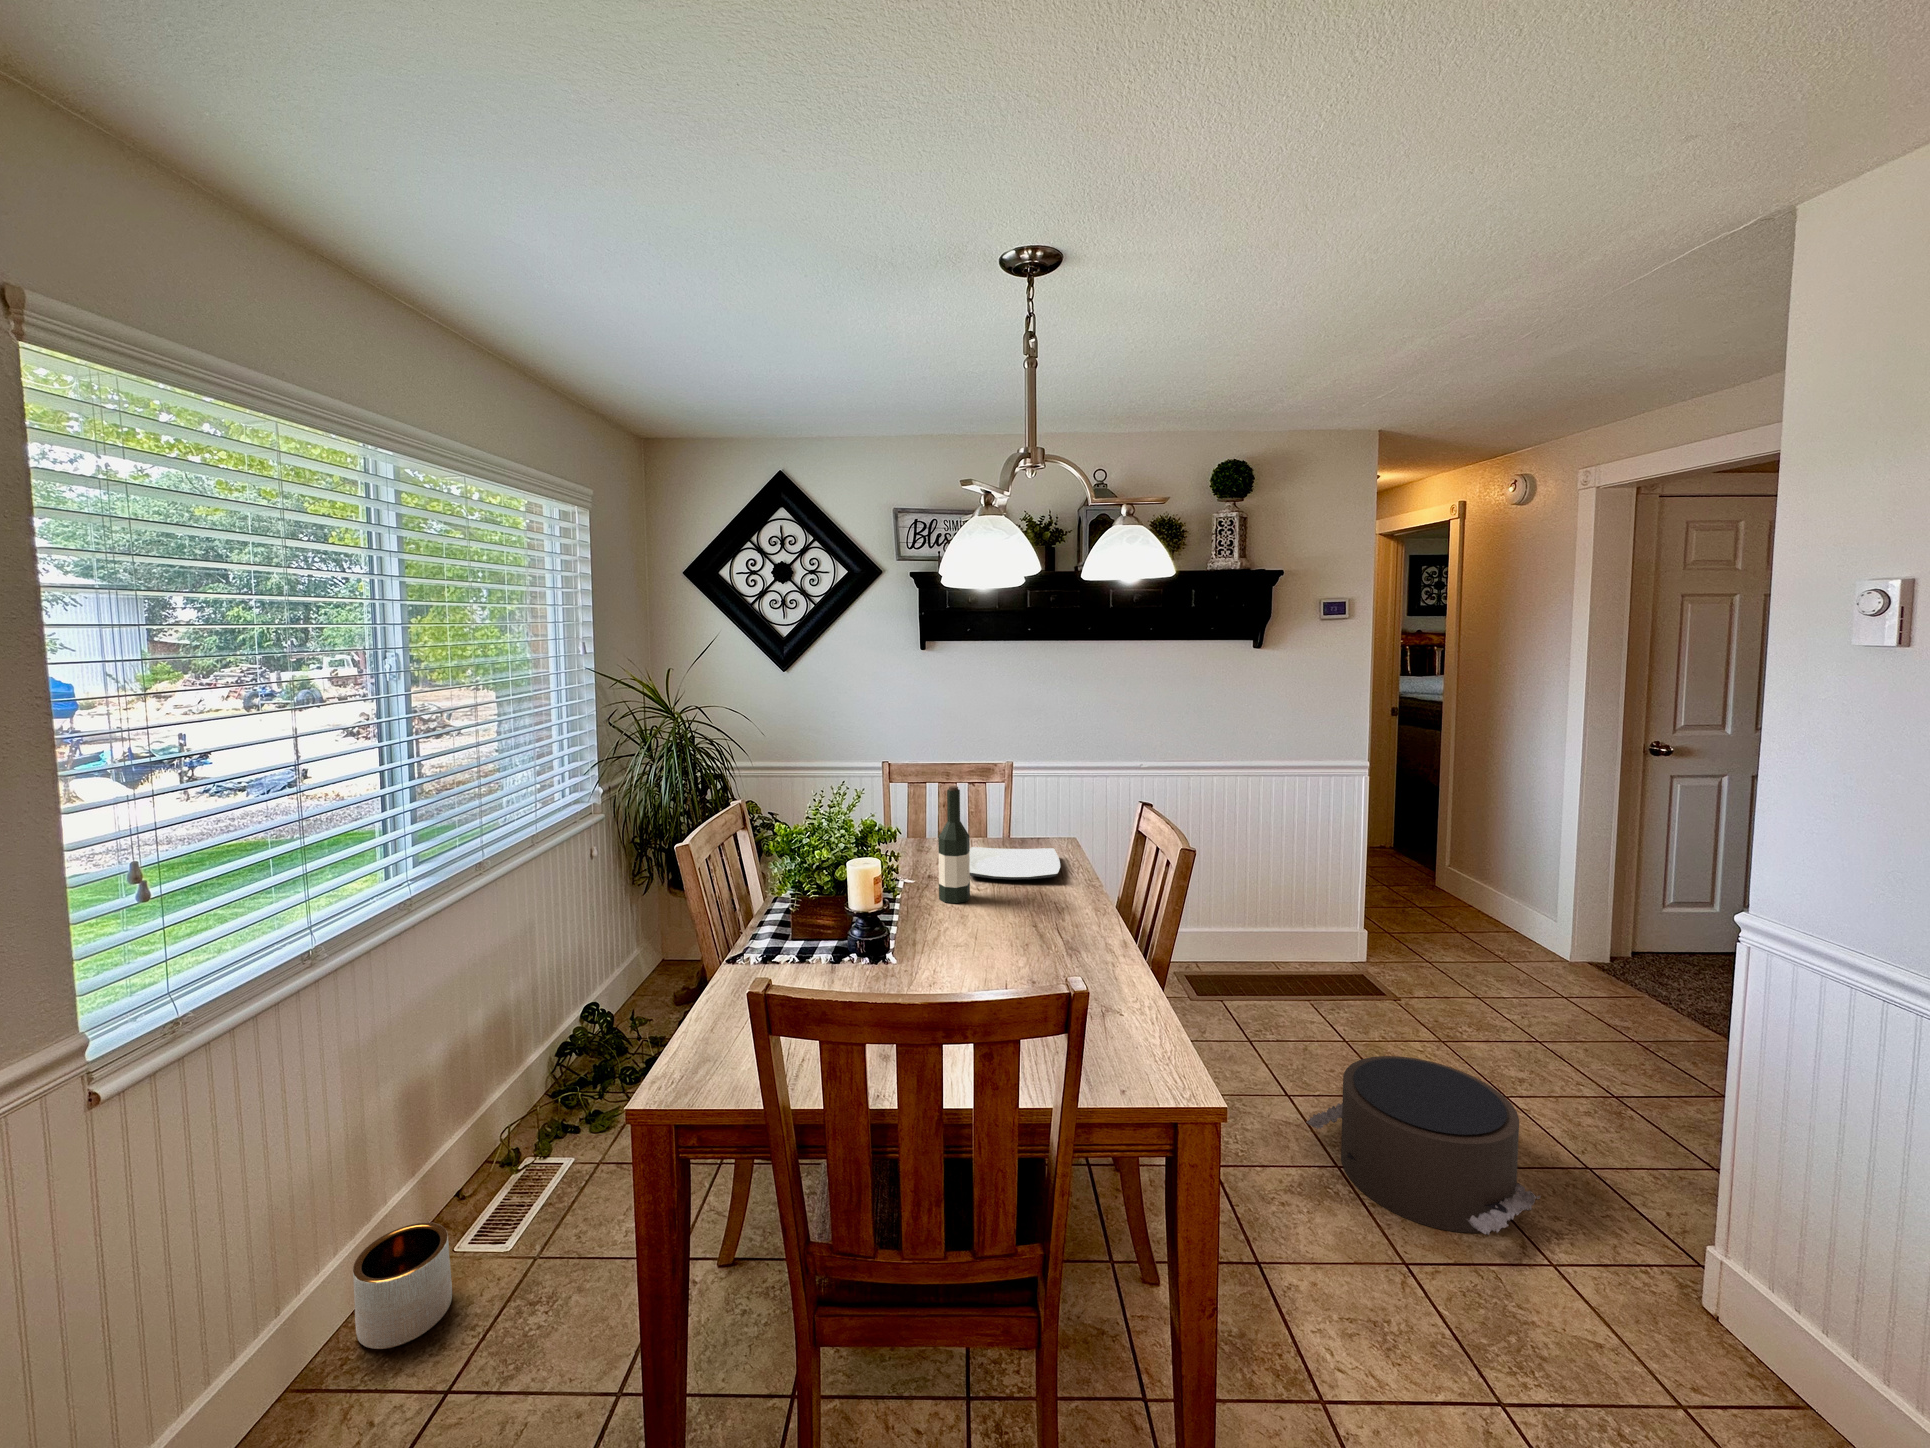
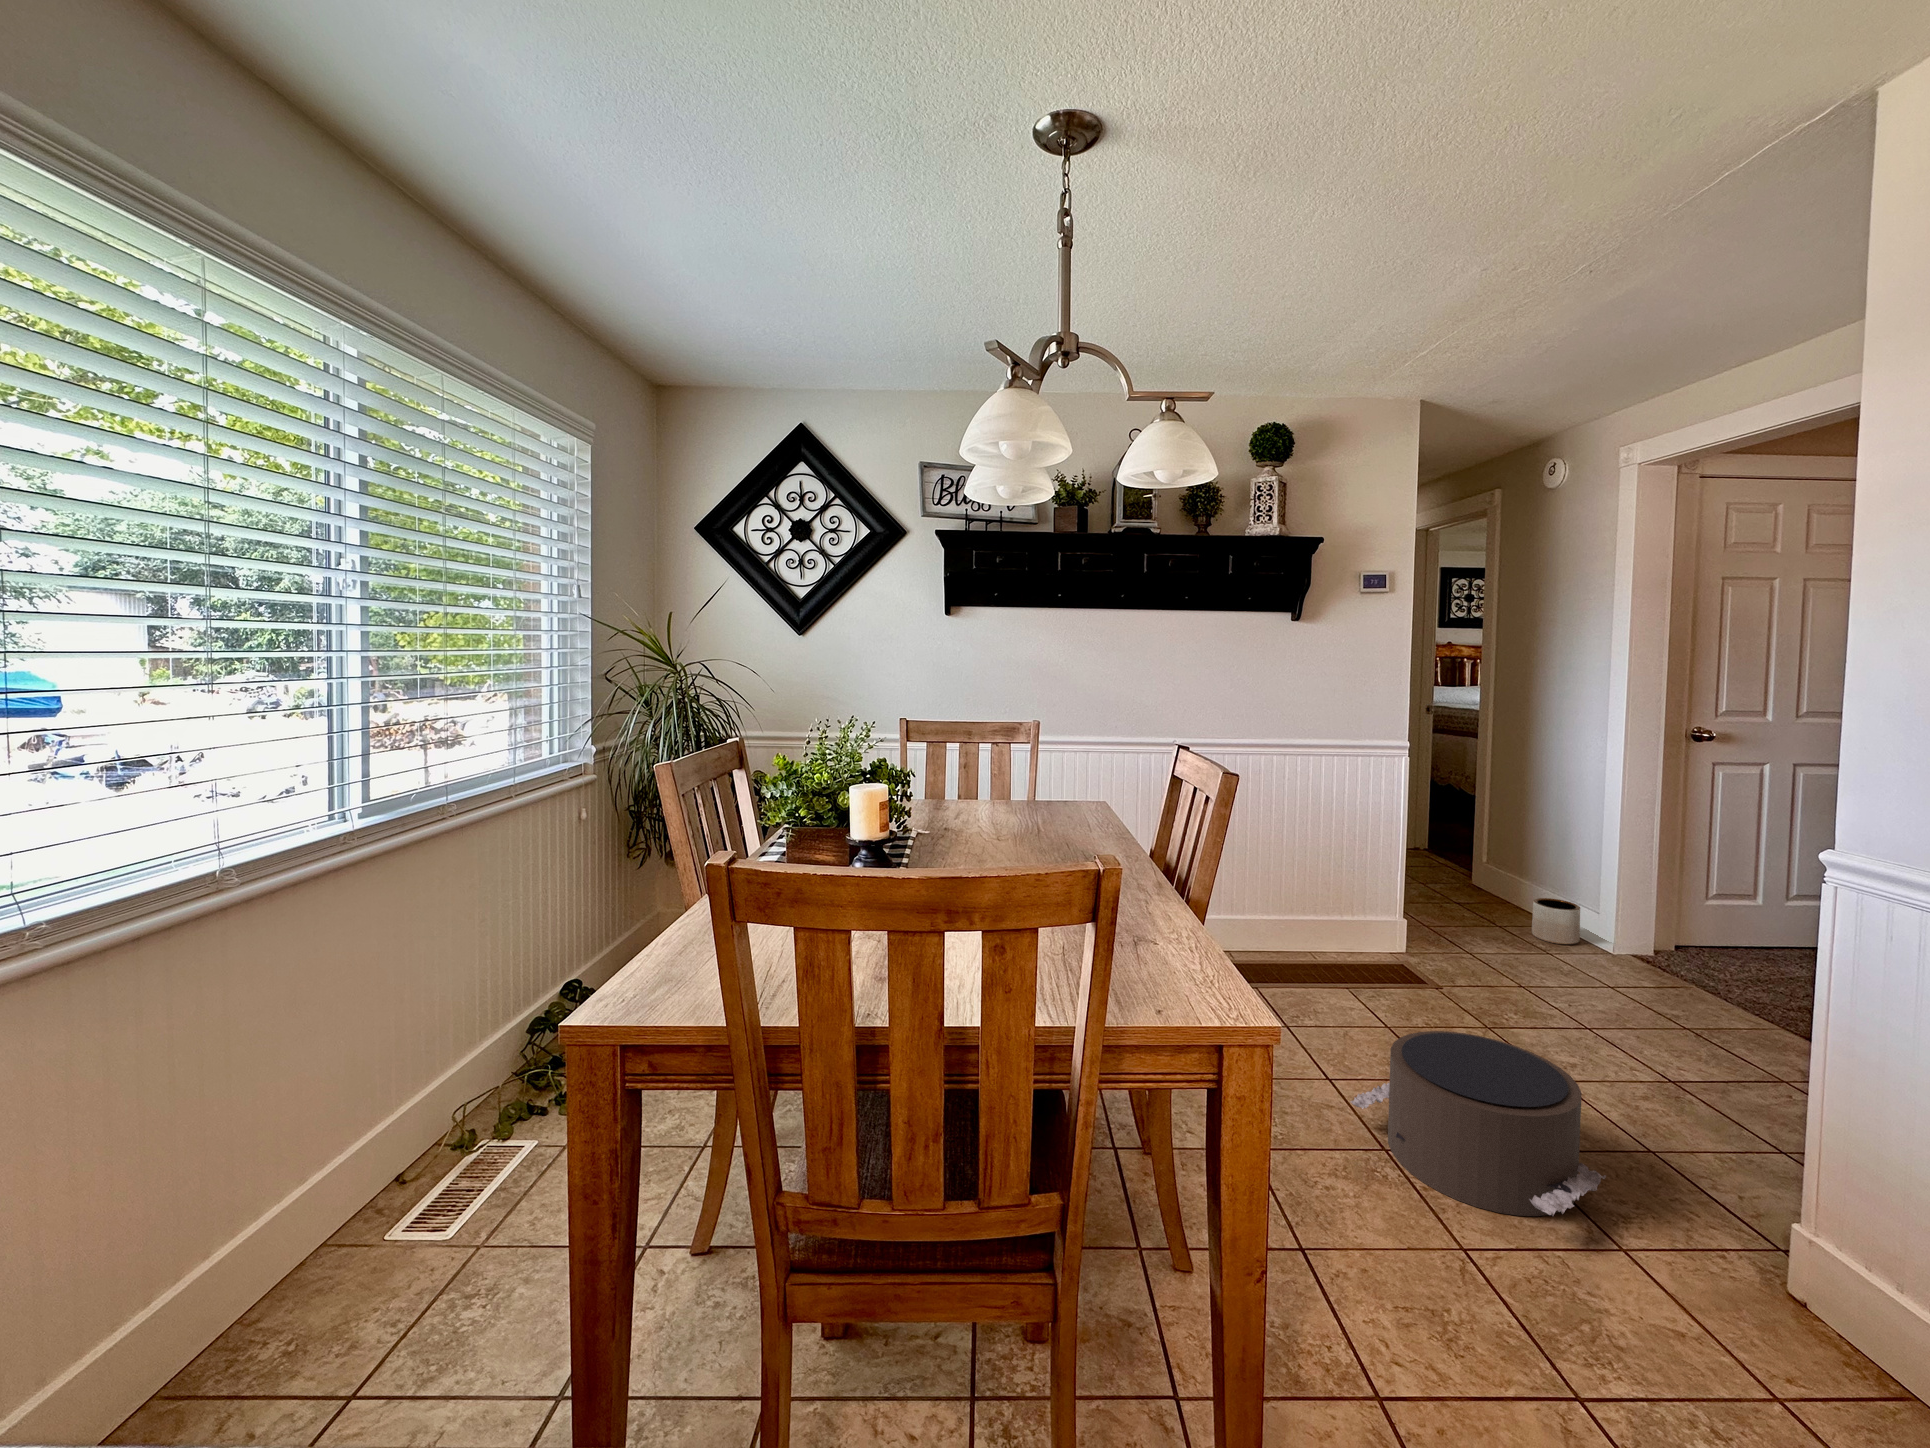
wine bottle: present [938,786,970,903] -> none [955,720,990,849]
plate: present [970,847,1060,880] -> none [984,803,1088,831]
planter: present [353,1222,452,1349] -> present [1532,898,1580,945]

